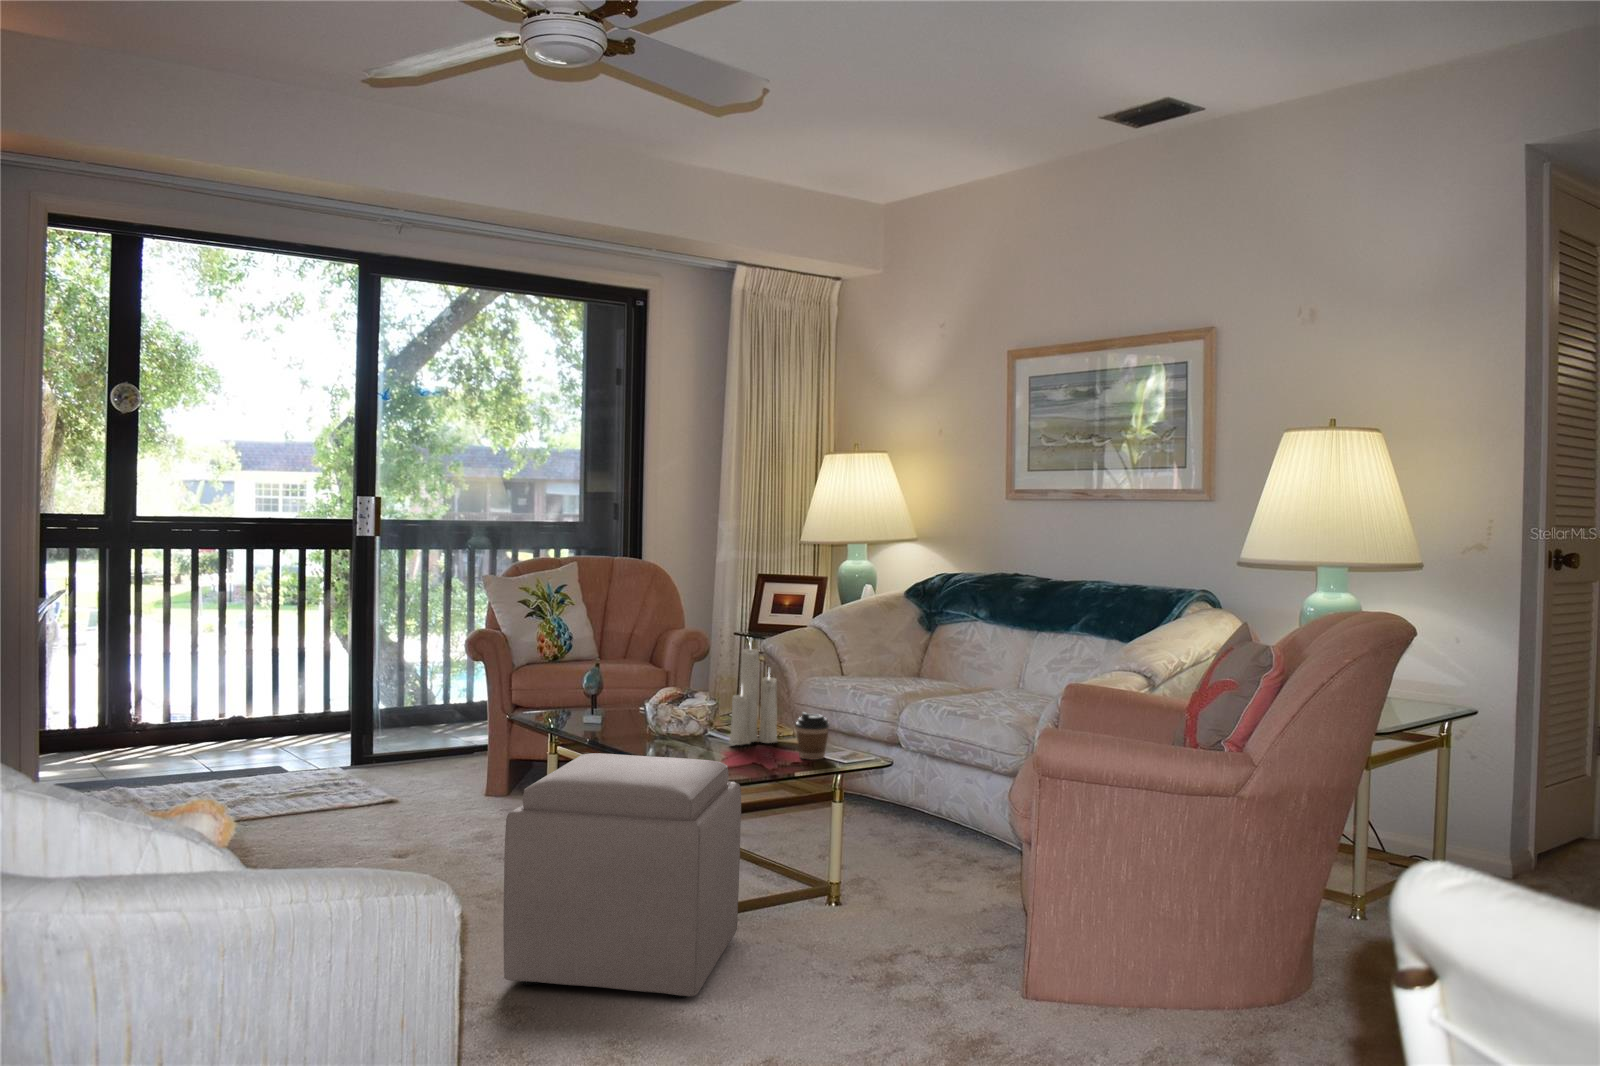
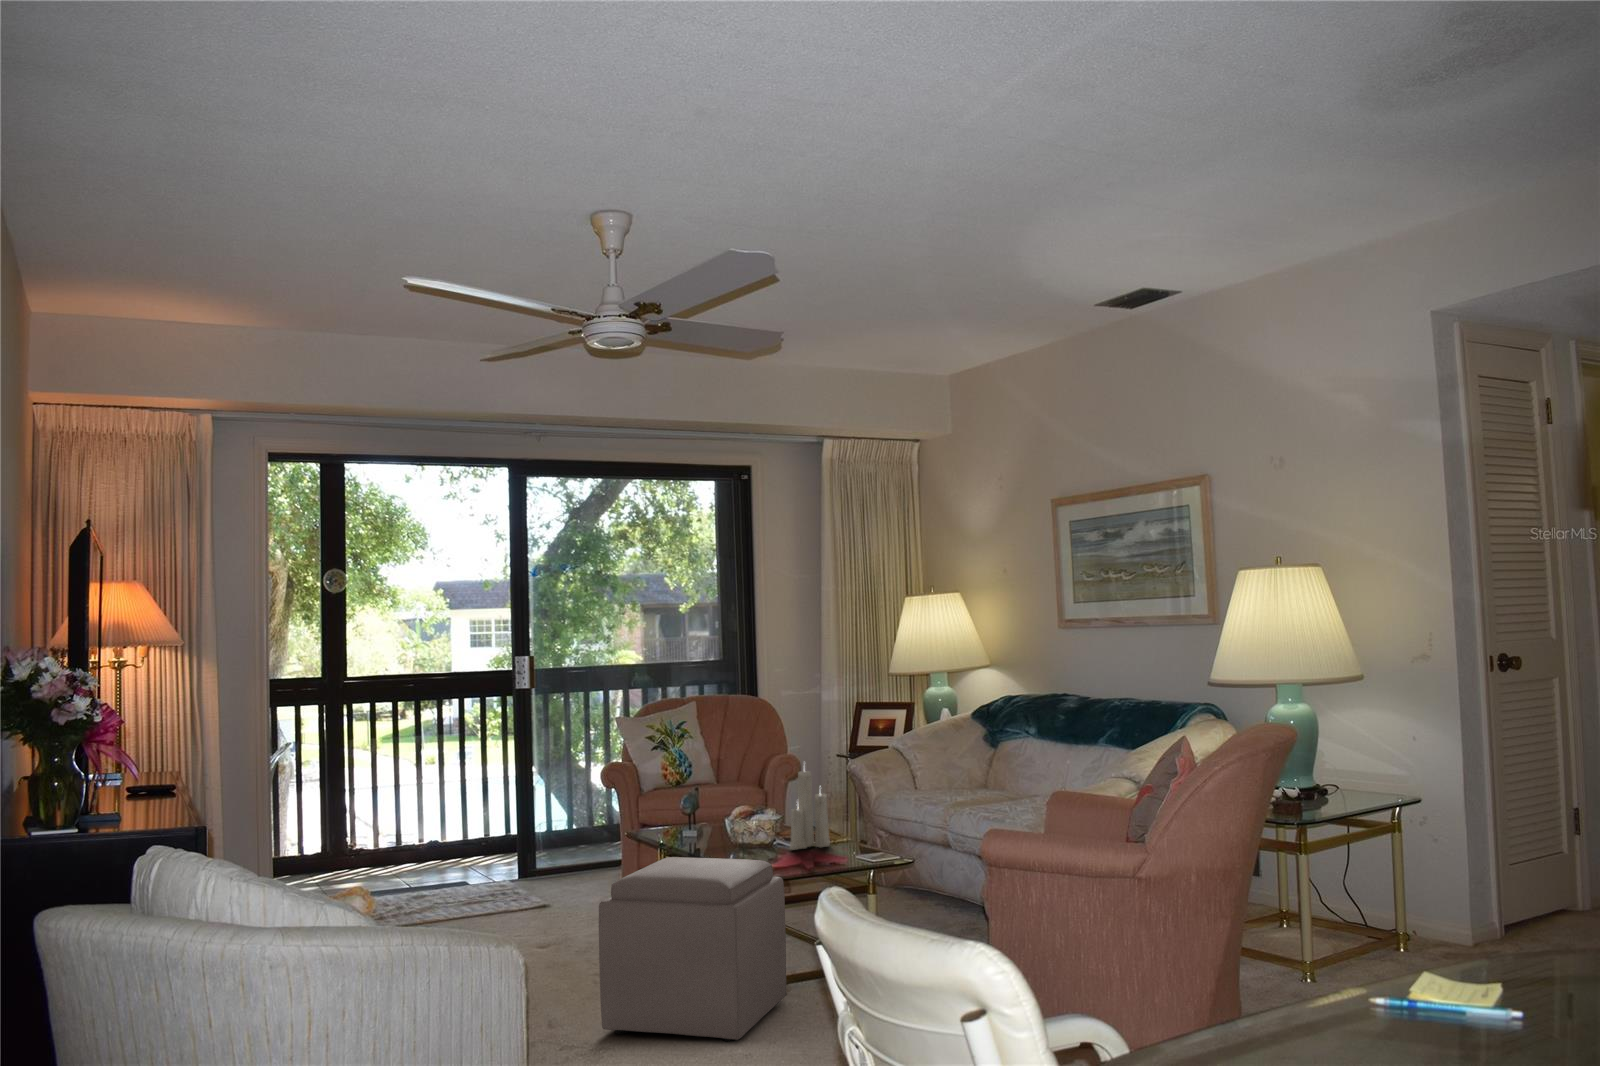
coffee cup: present [796,712,829,760] -> none [835,821,862,859]

